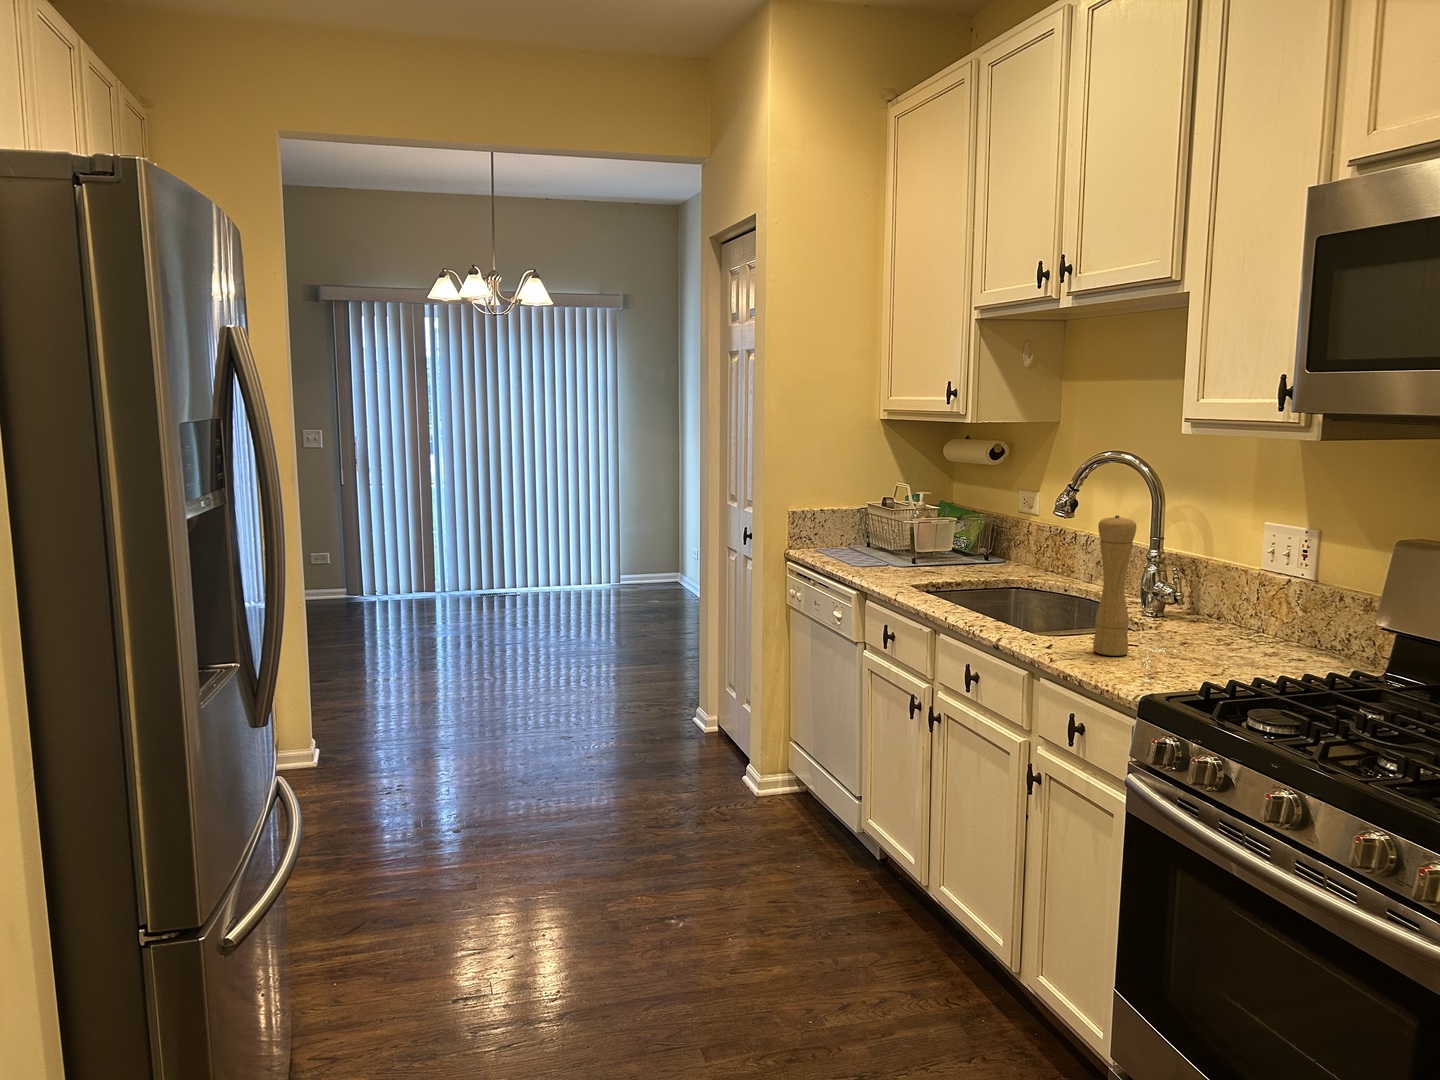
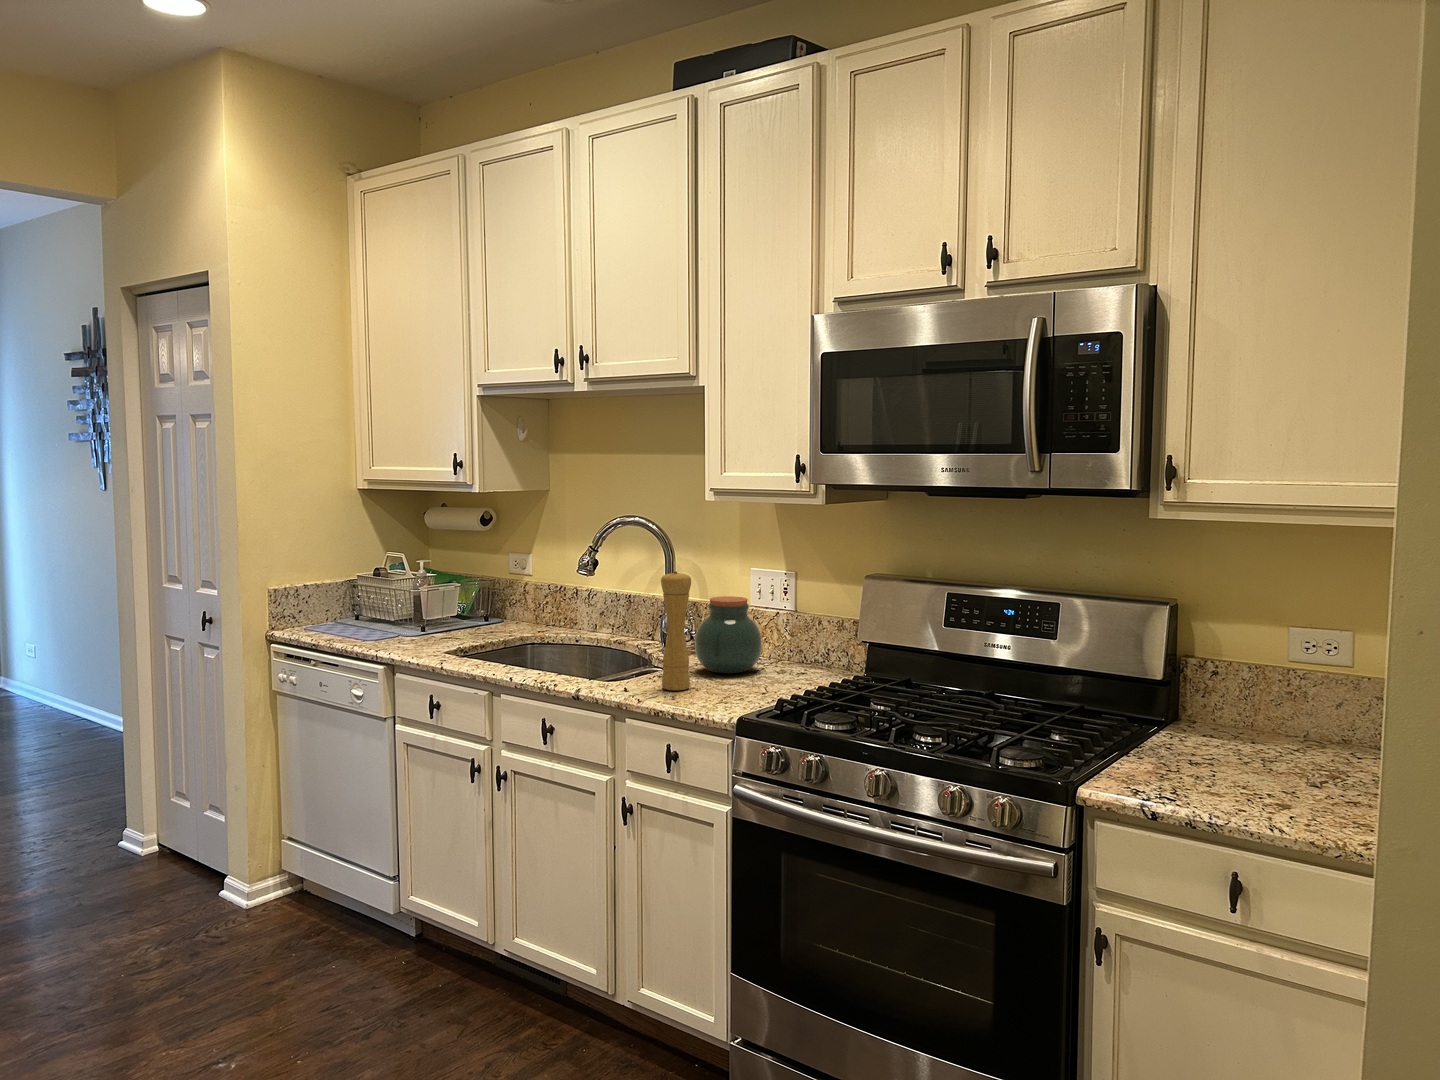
jar: none [1158,552,1248,646] -> present [695,596,762,673]

